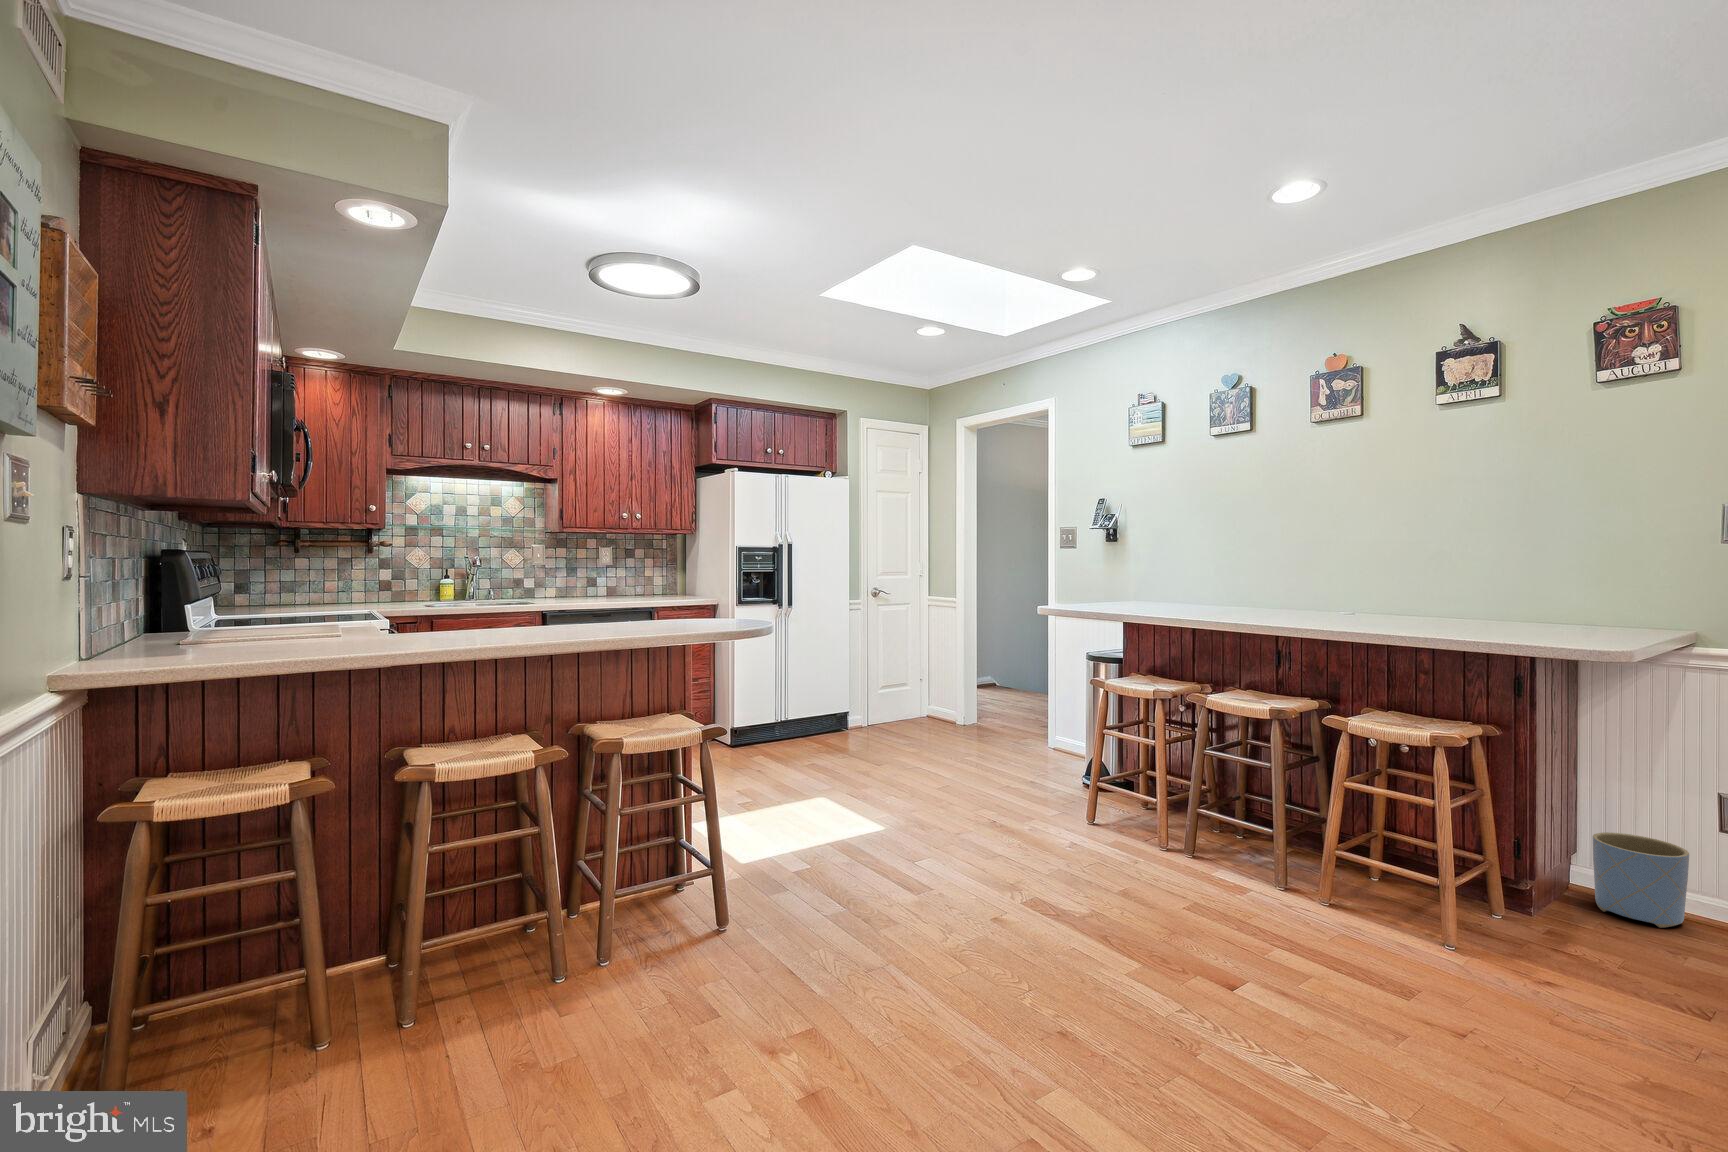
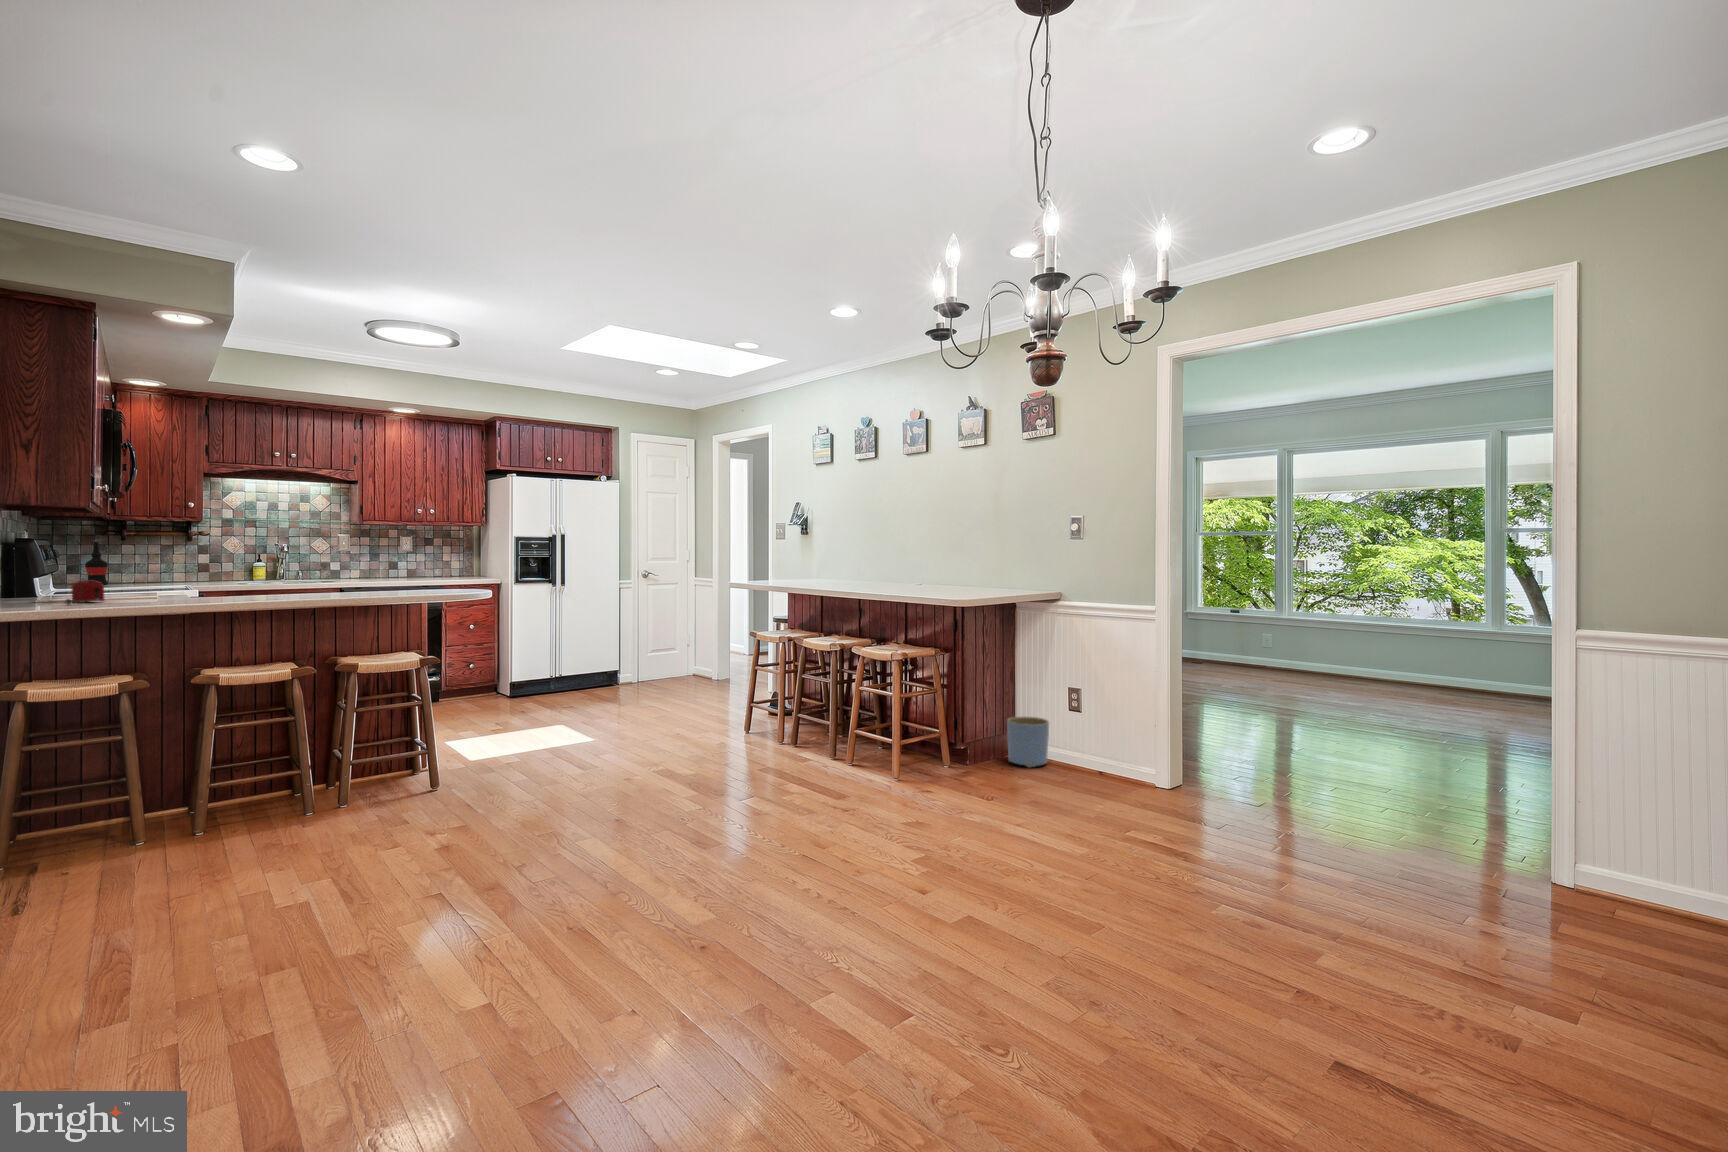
wine bottle: none [253,552,278,608] -> present [85,540,108,585]
toaster: none [178,612,257,654] -> present [64,580,104,605]

